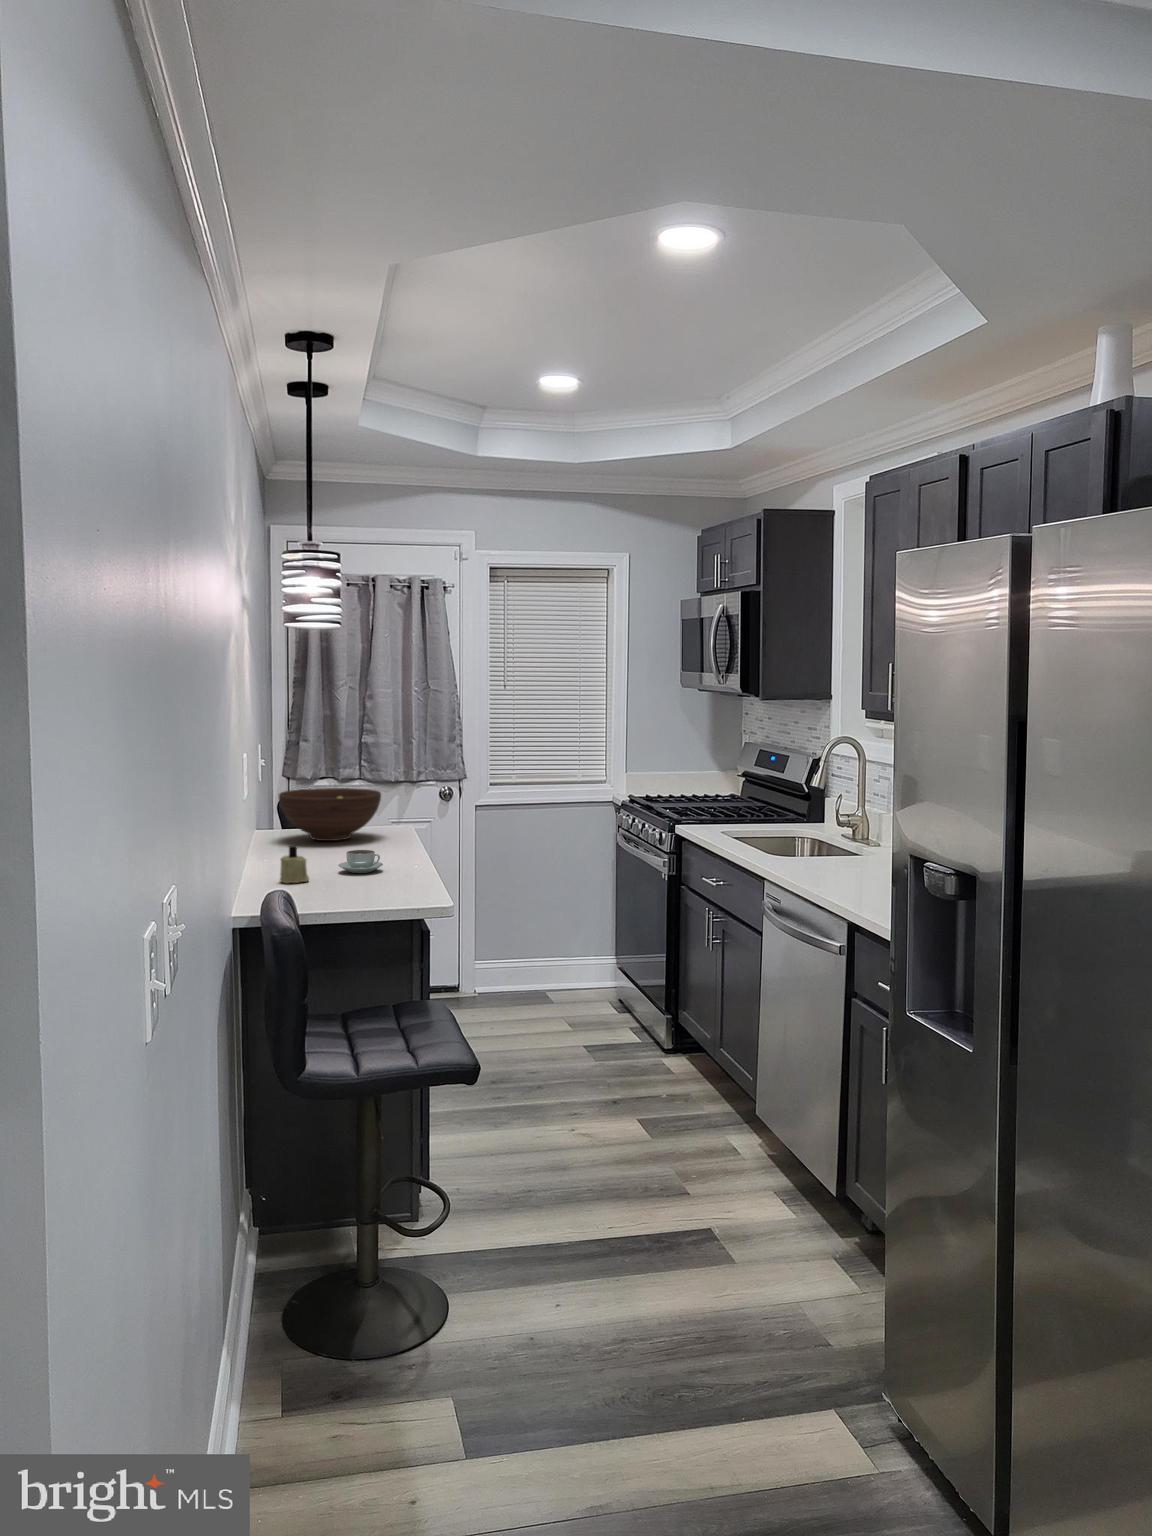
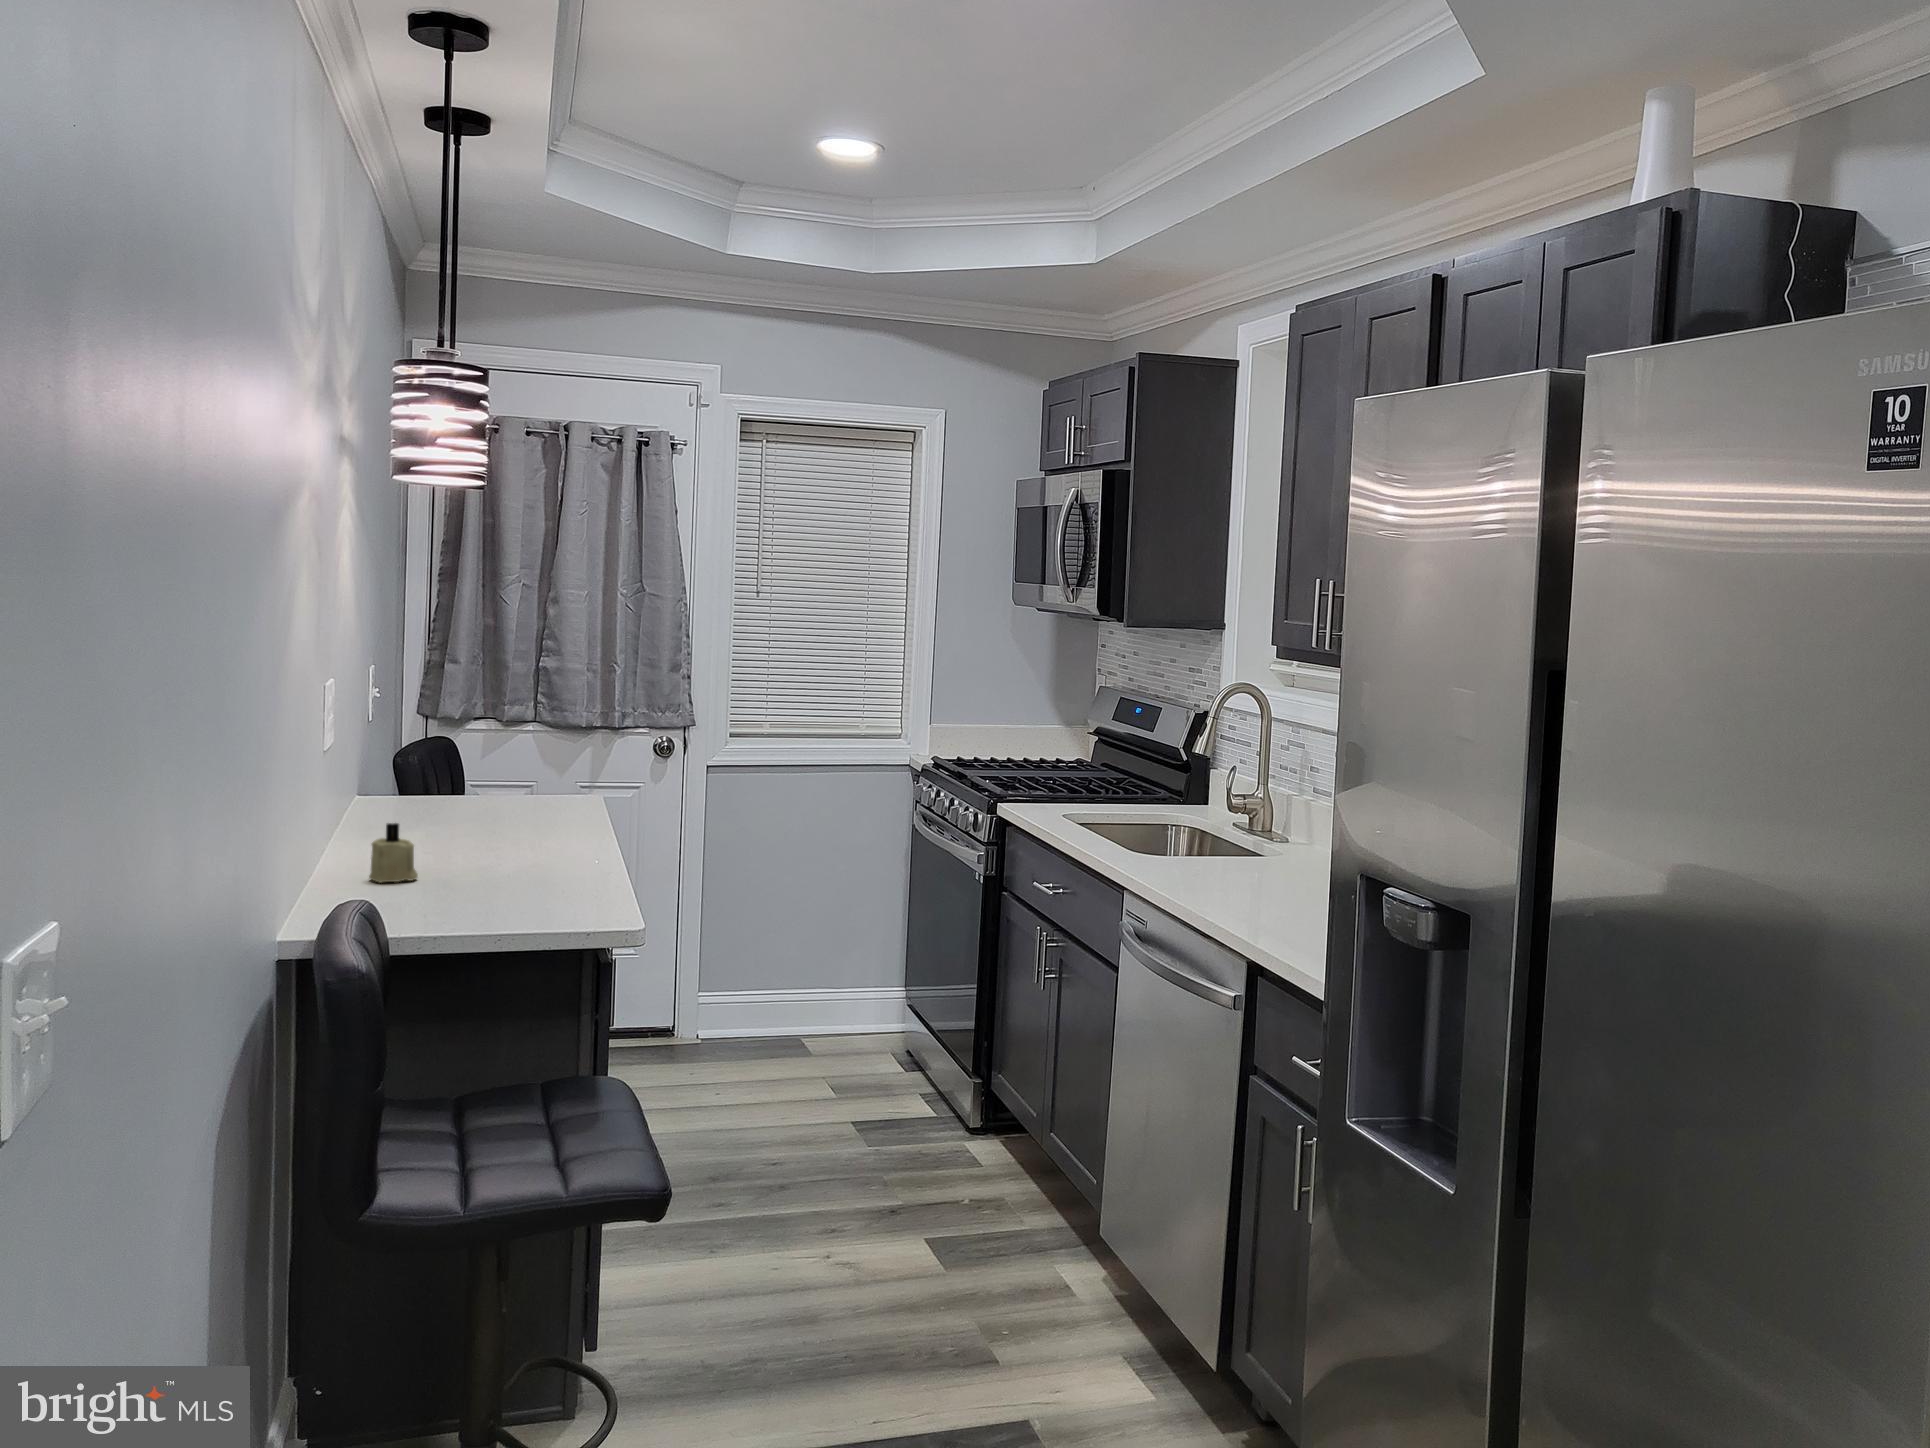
fruit bowl: present [279,788,381,841] -> none [392,733,554,814]
coffee cup: present [338,850,383,873] -> none [469,831,541,868]

